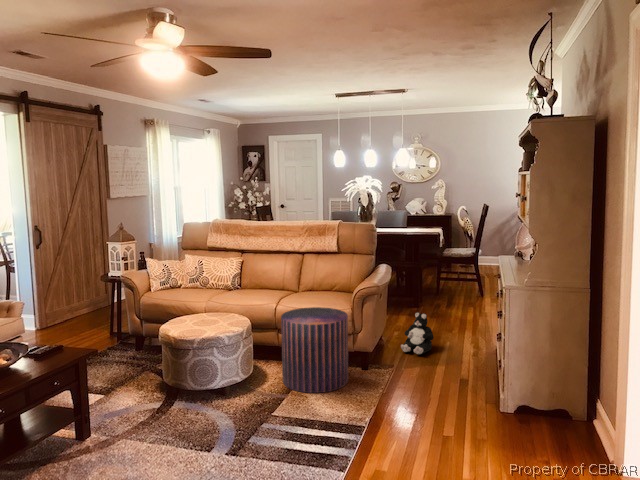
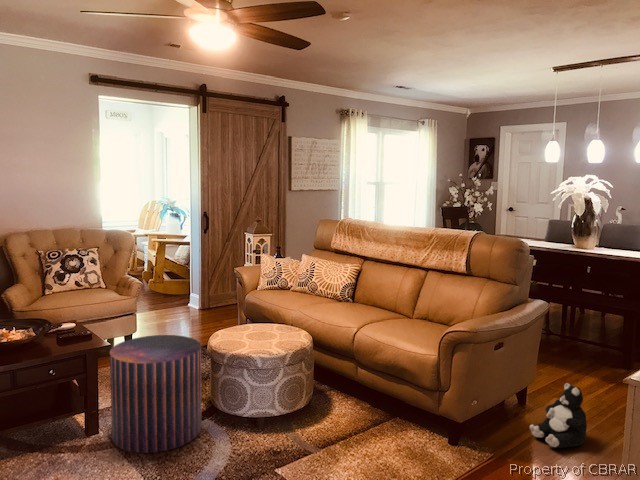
pouf: present [281,307,348,393] -> present [110,335,201,453]

